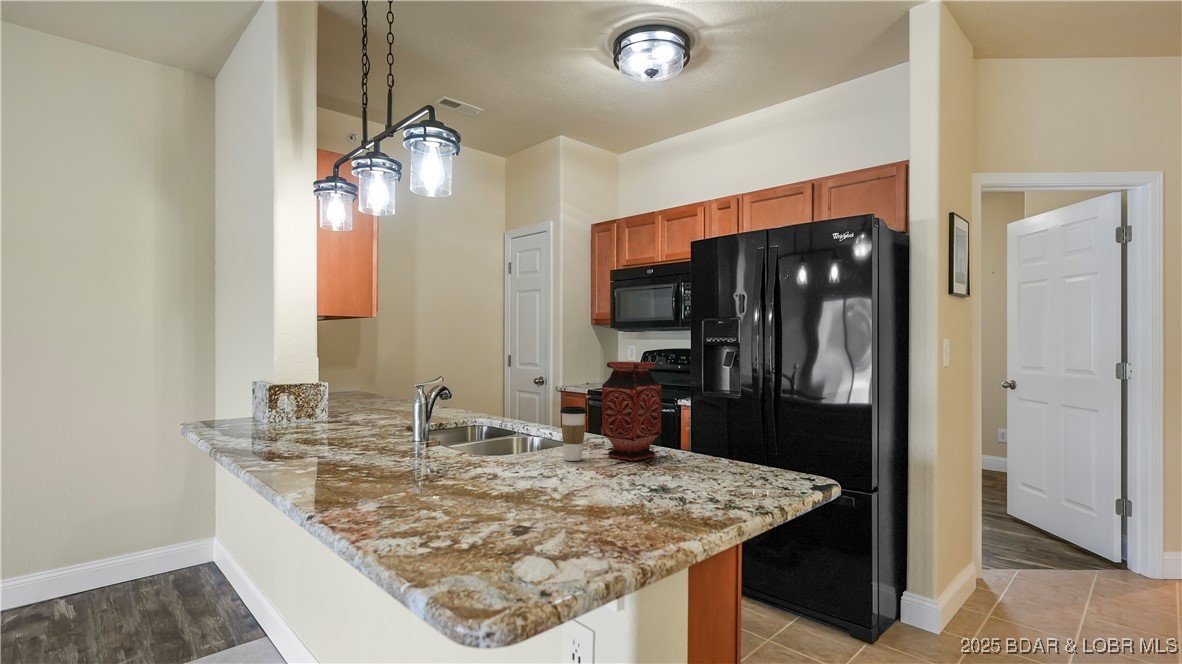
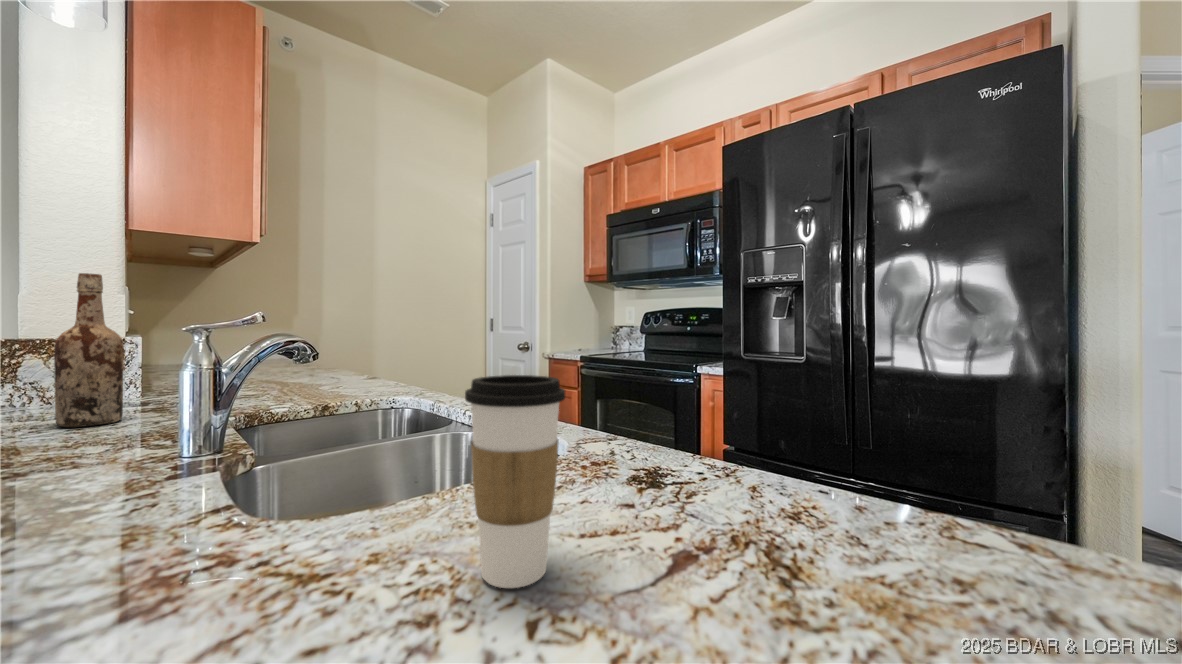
wine bottle: none [330,354,356,431] -> present [54,273,124,427]
vase: present [602,361,662,461] -> none [618,206,816,582]

